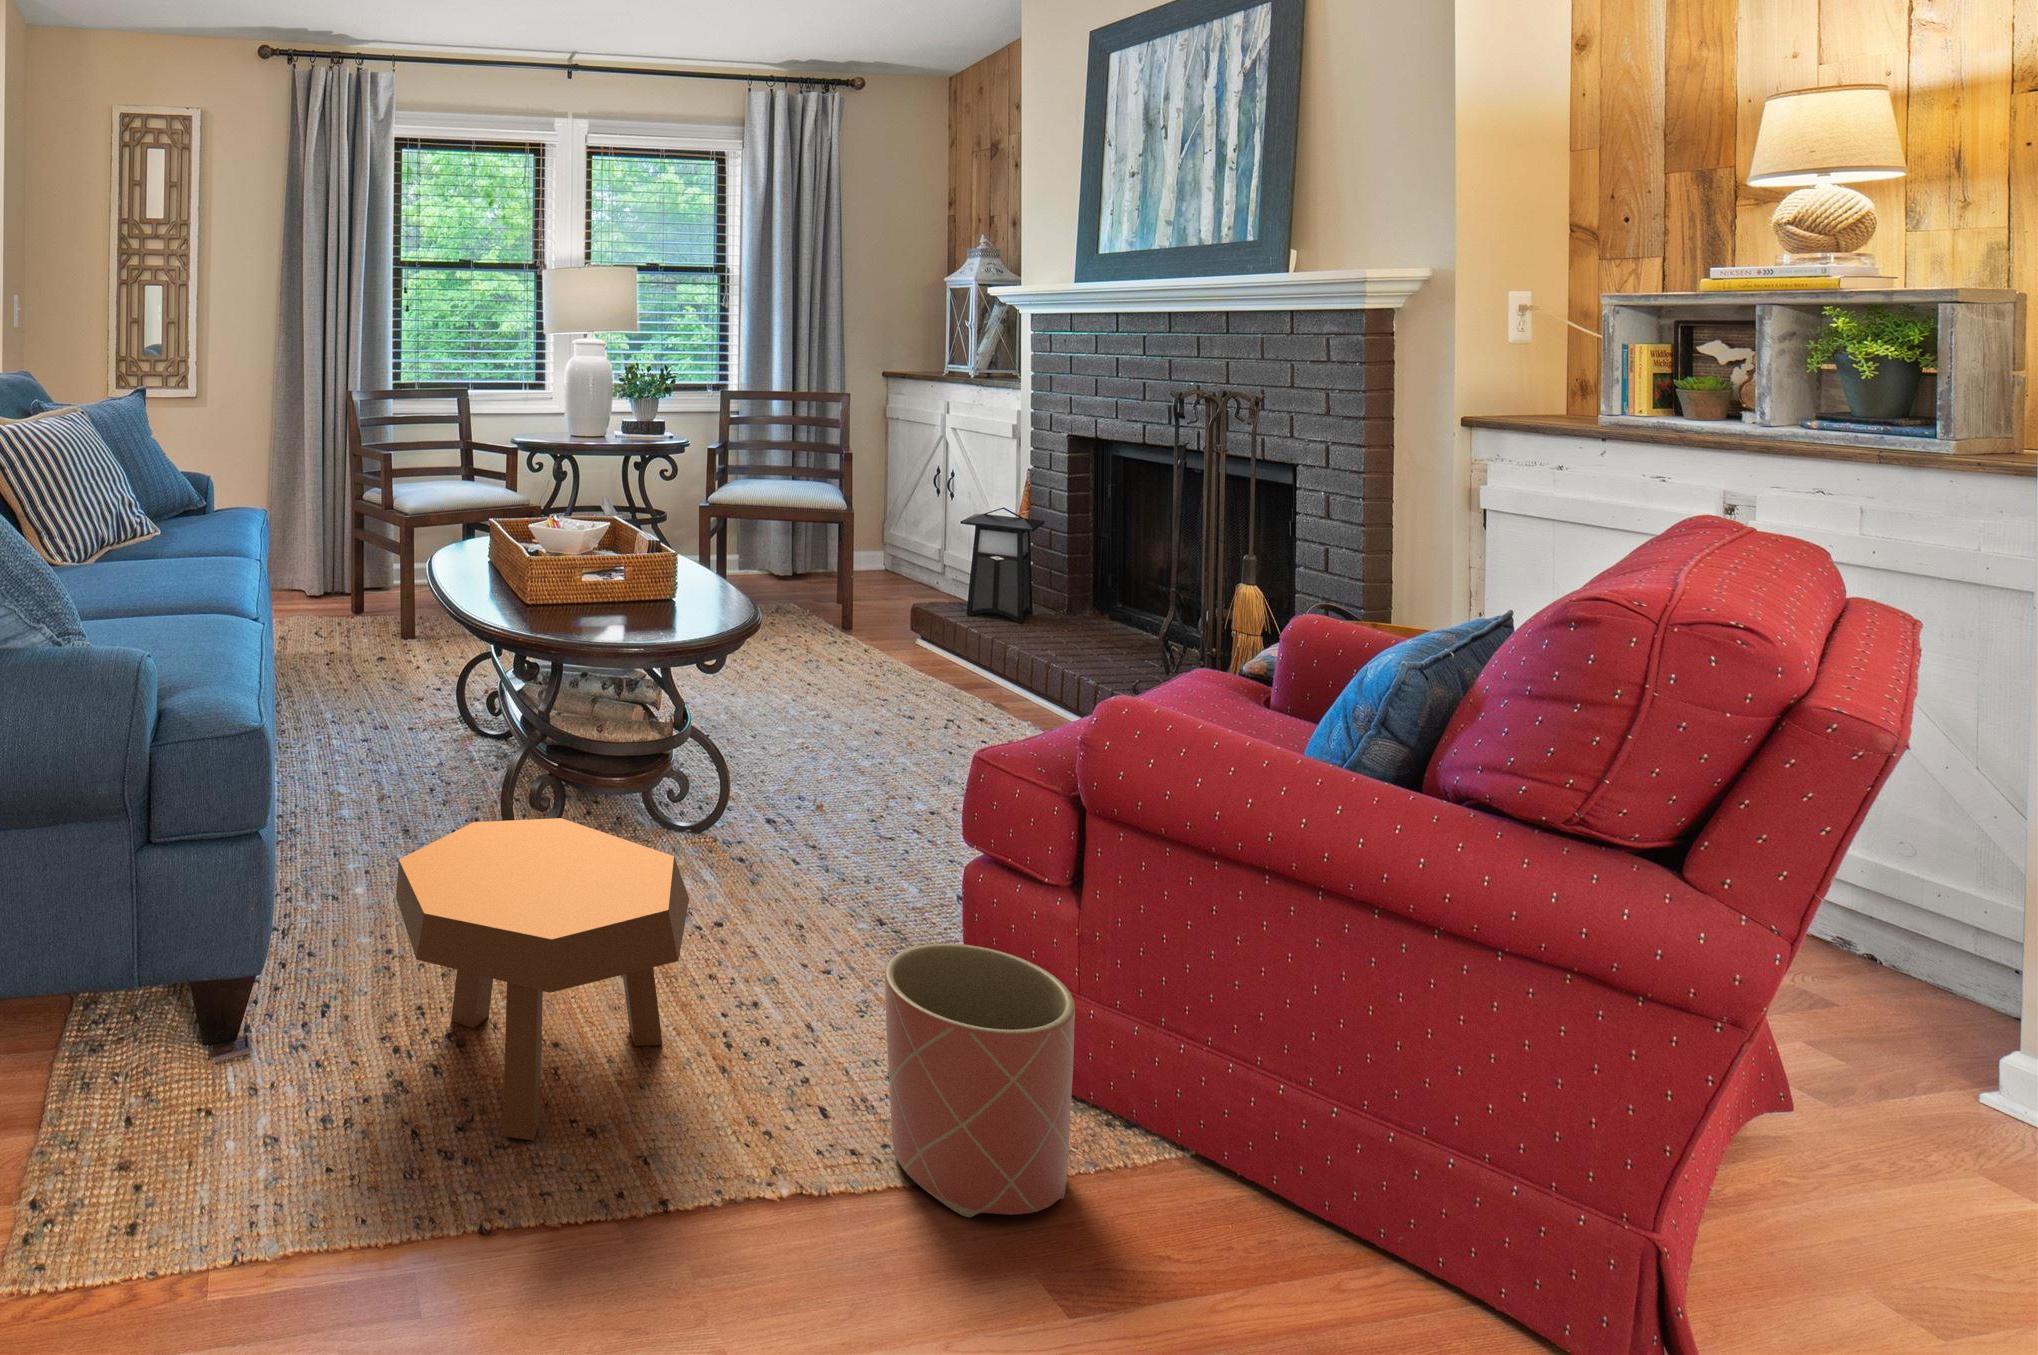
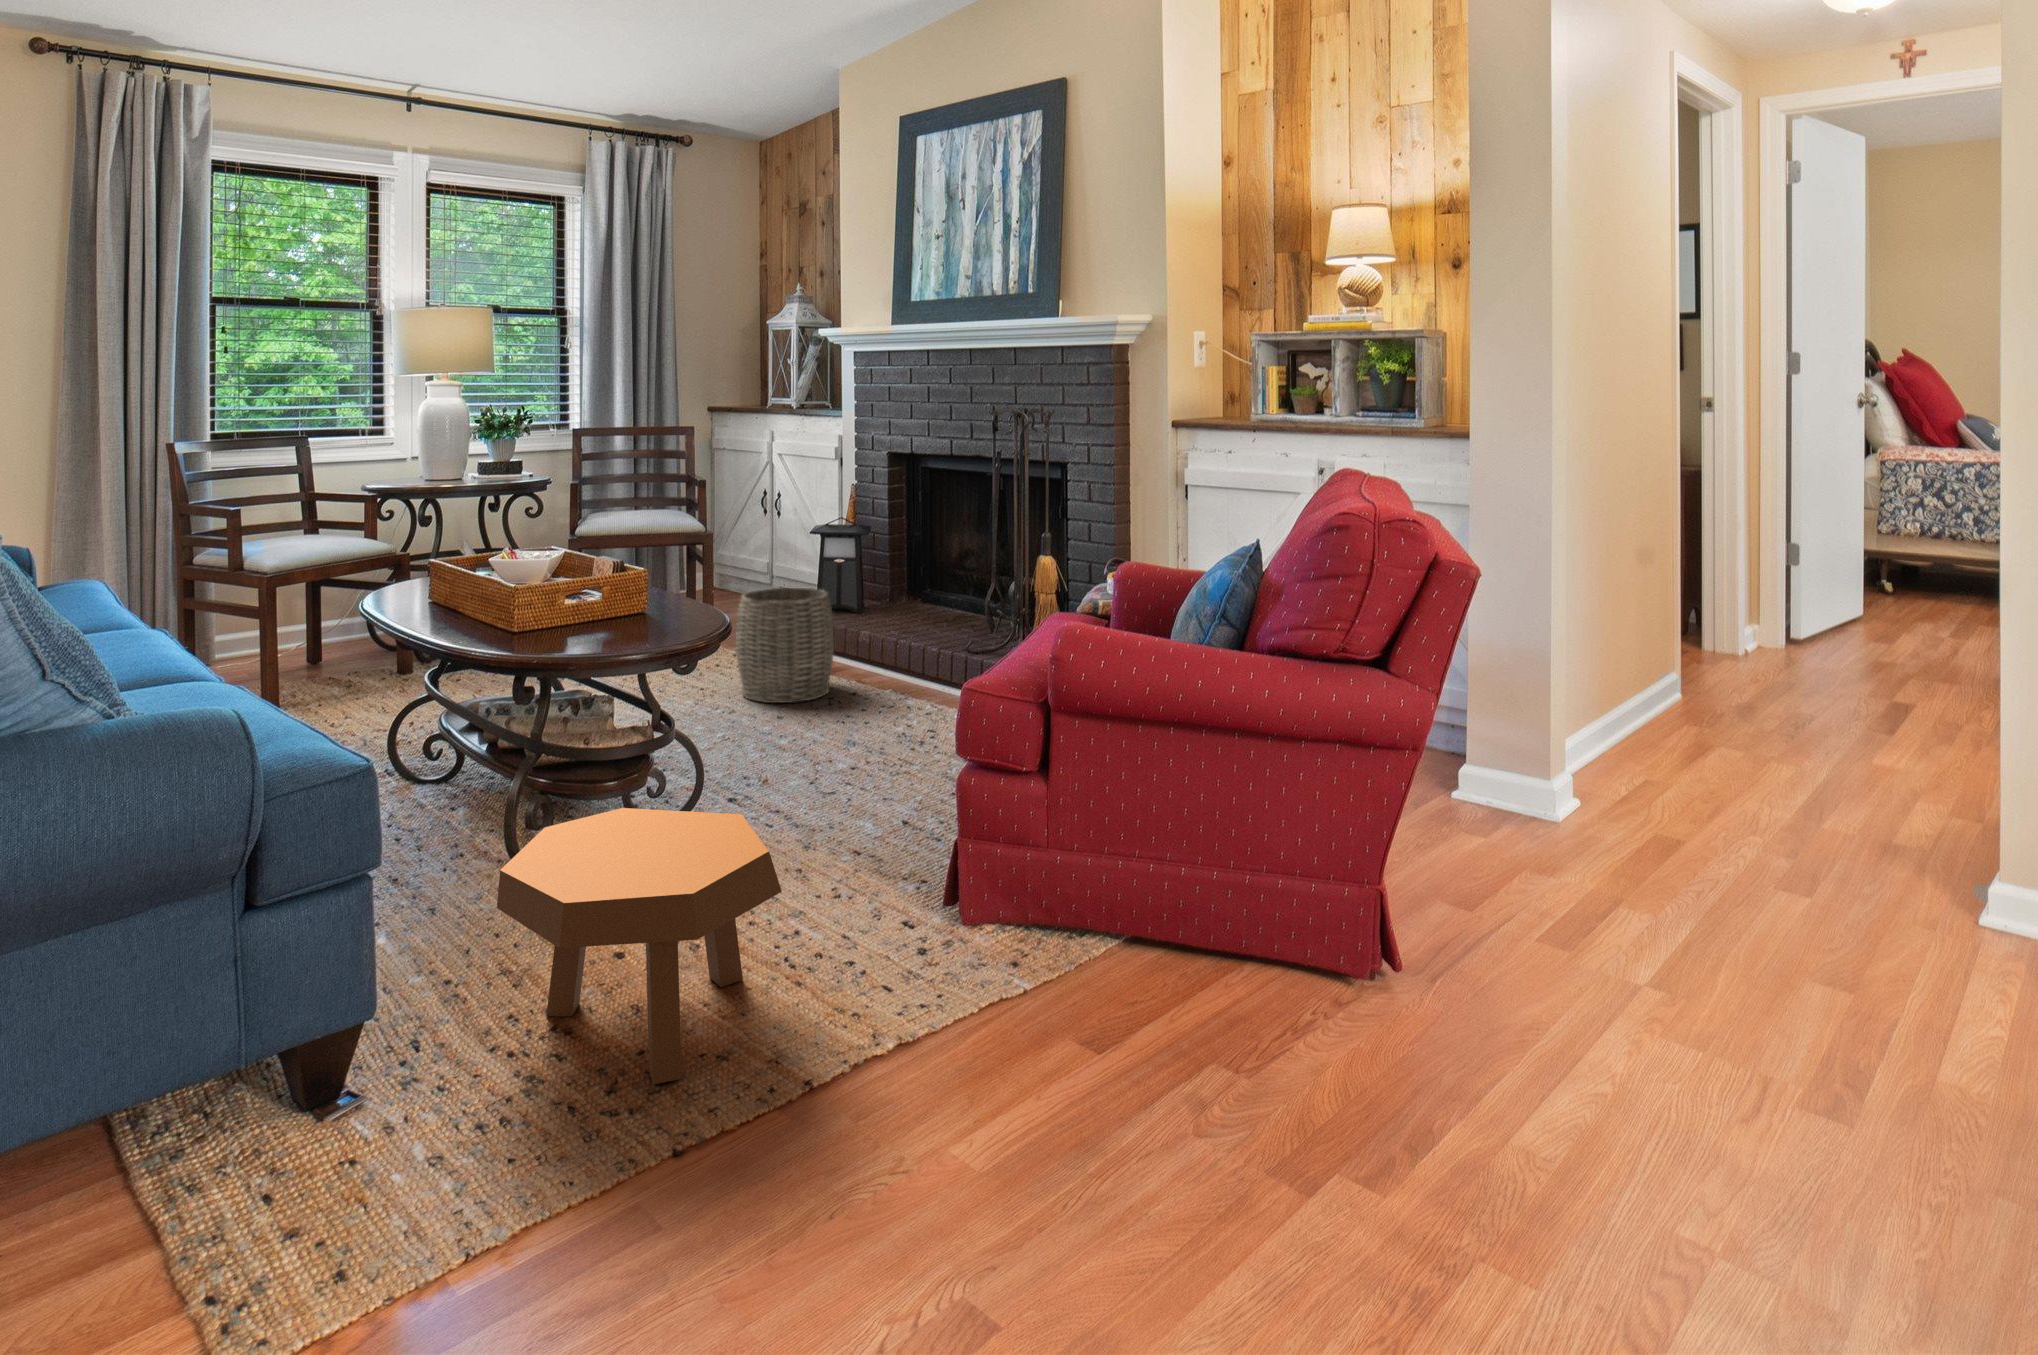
woven basket: none [841,588,959,724] -> present [736,588,834,703]
planter: present [885,944,1075,1217] -> none [940,826,1075,1021]

